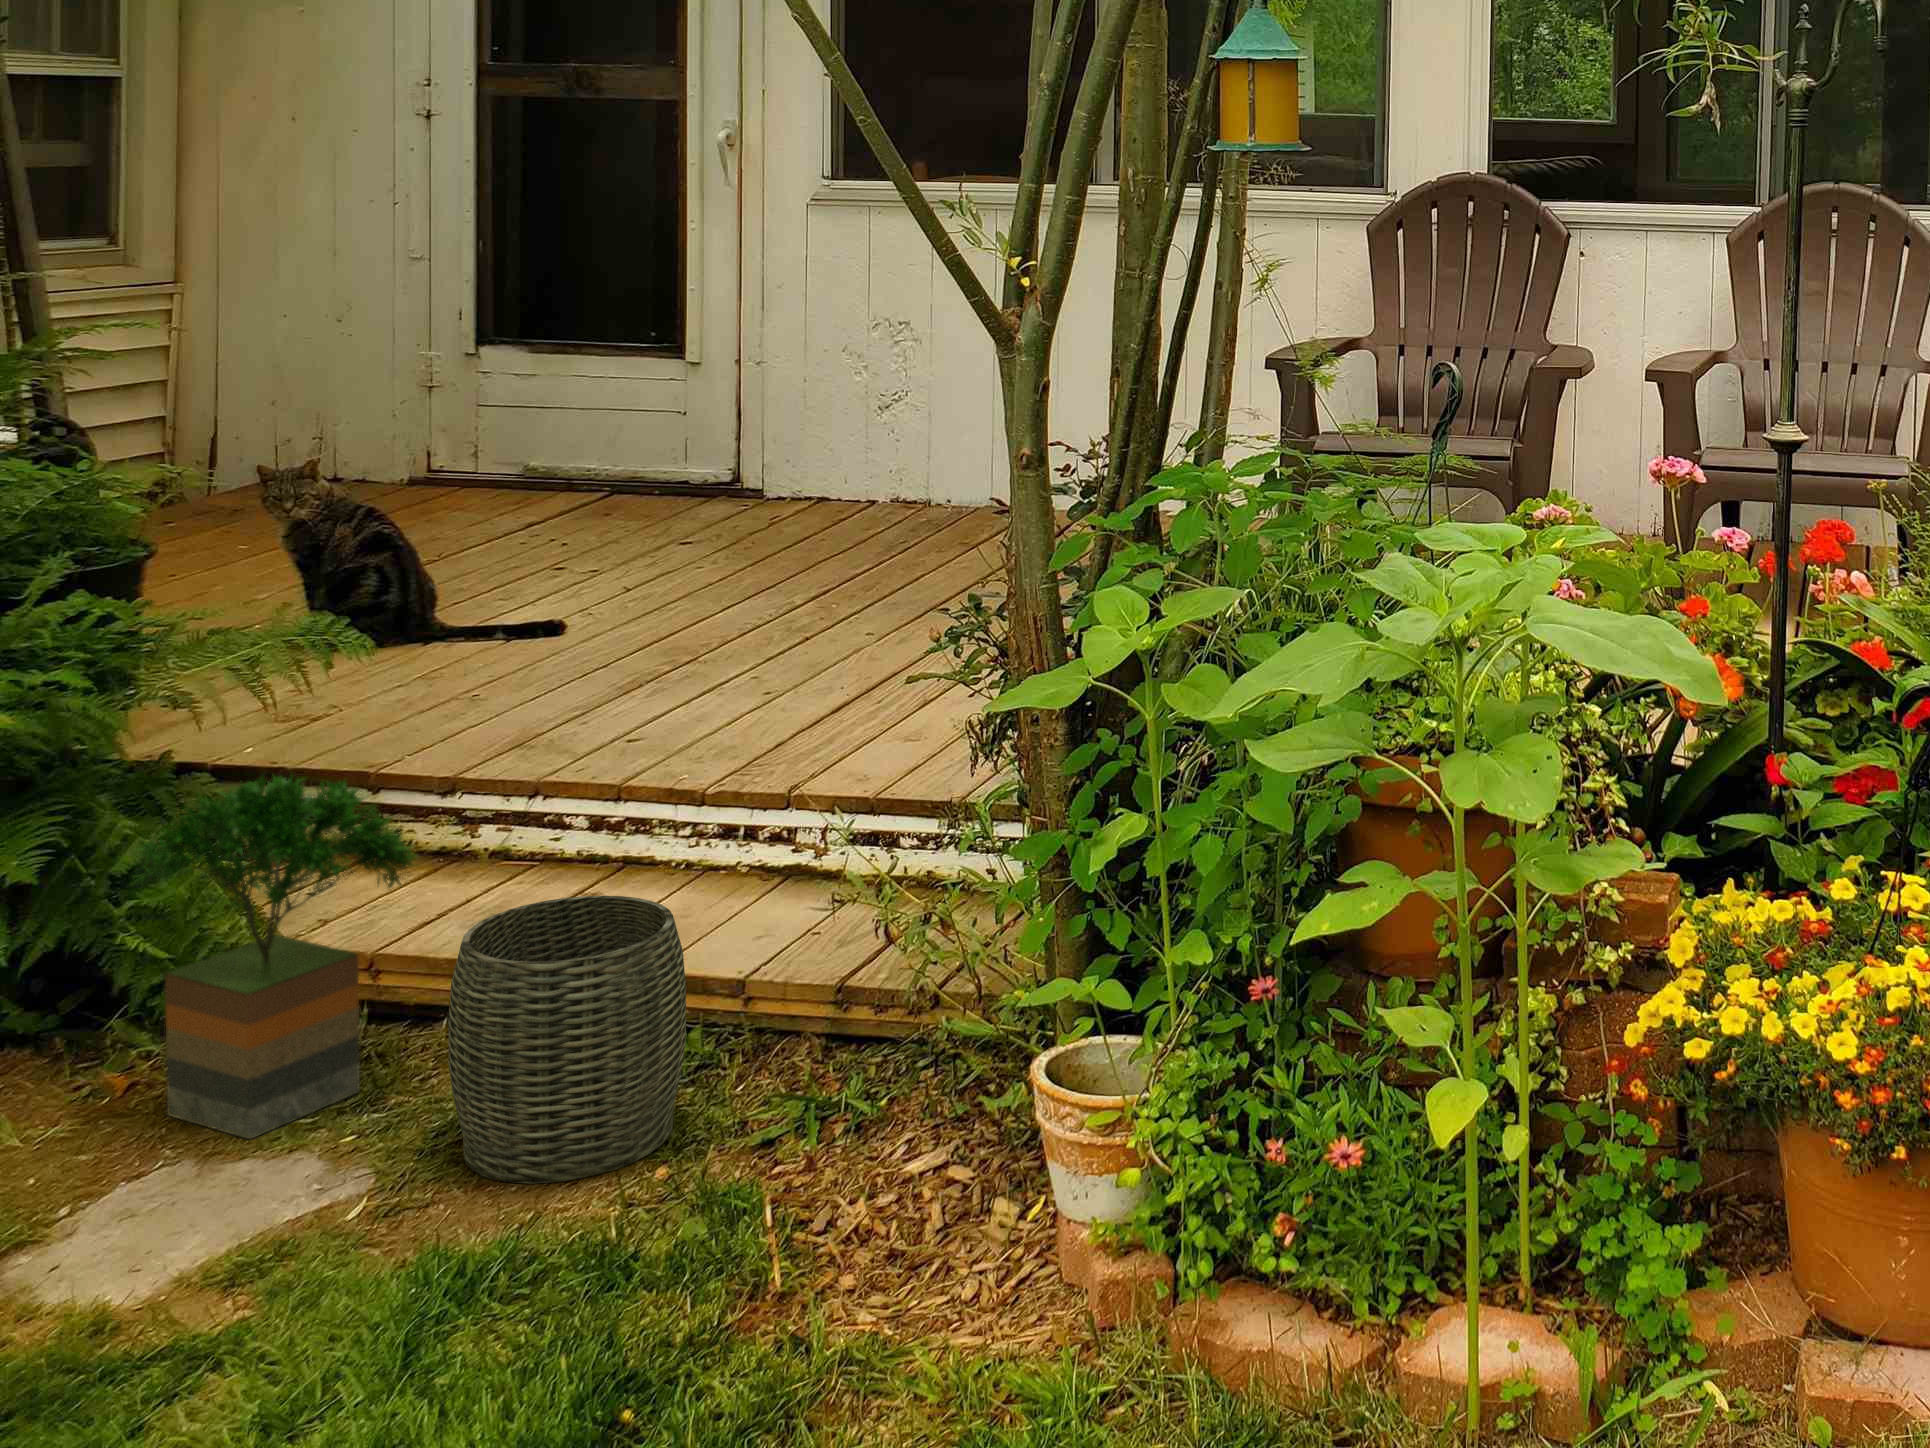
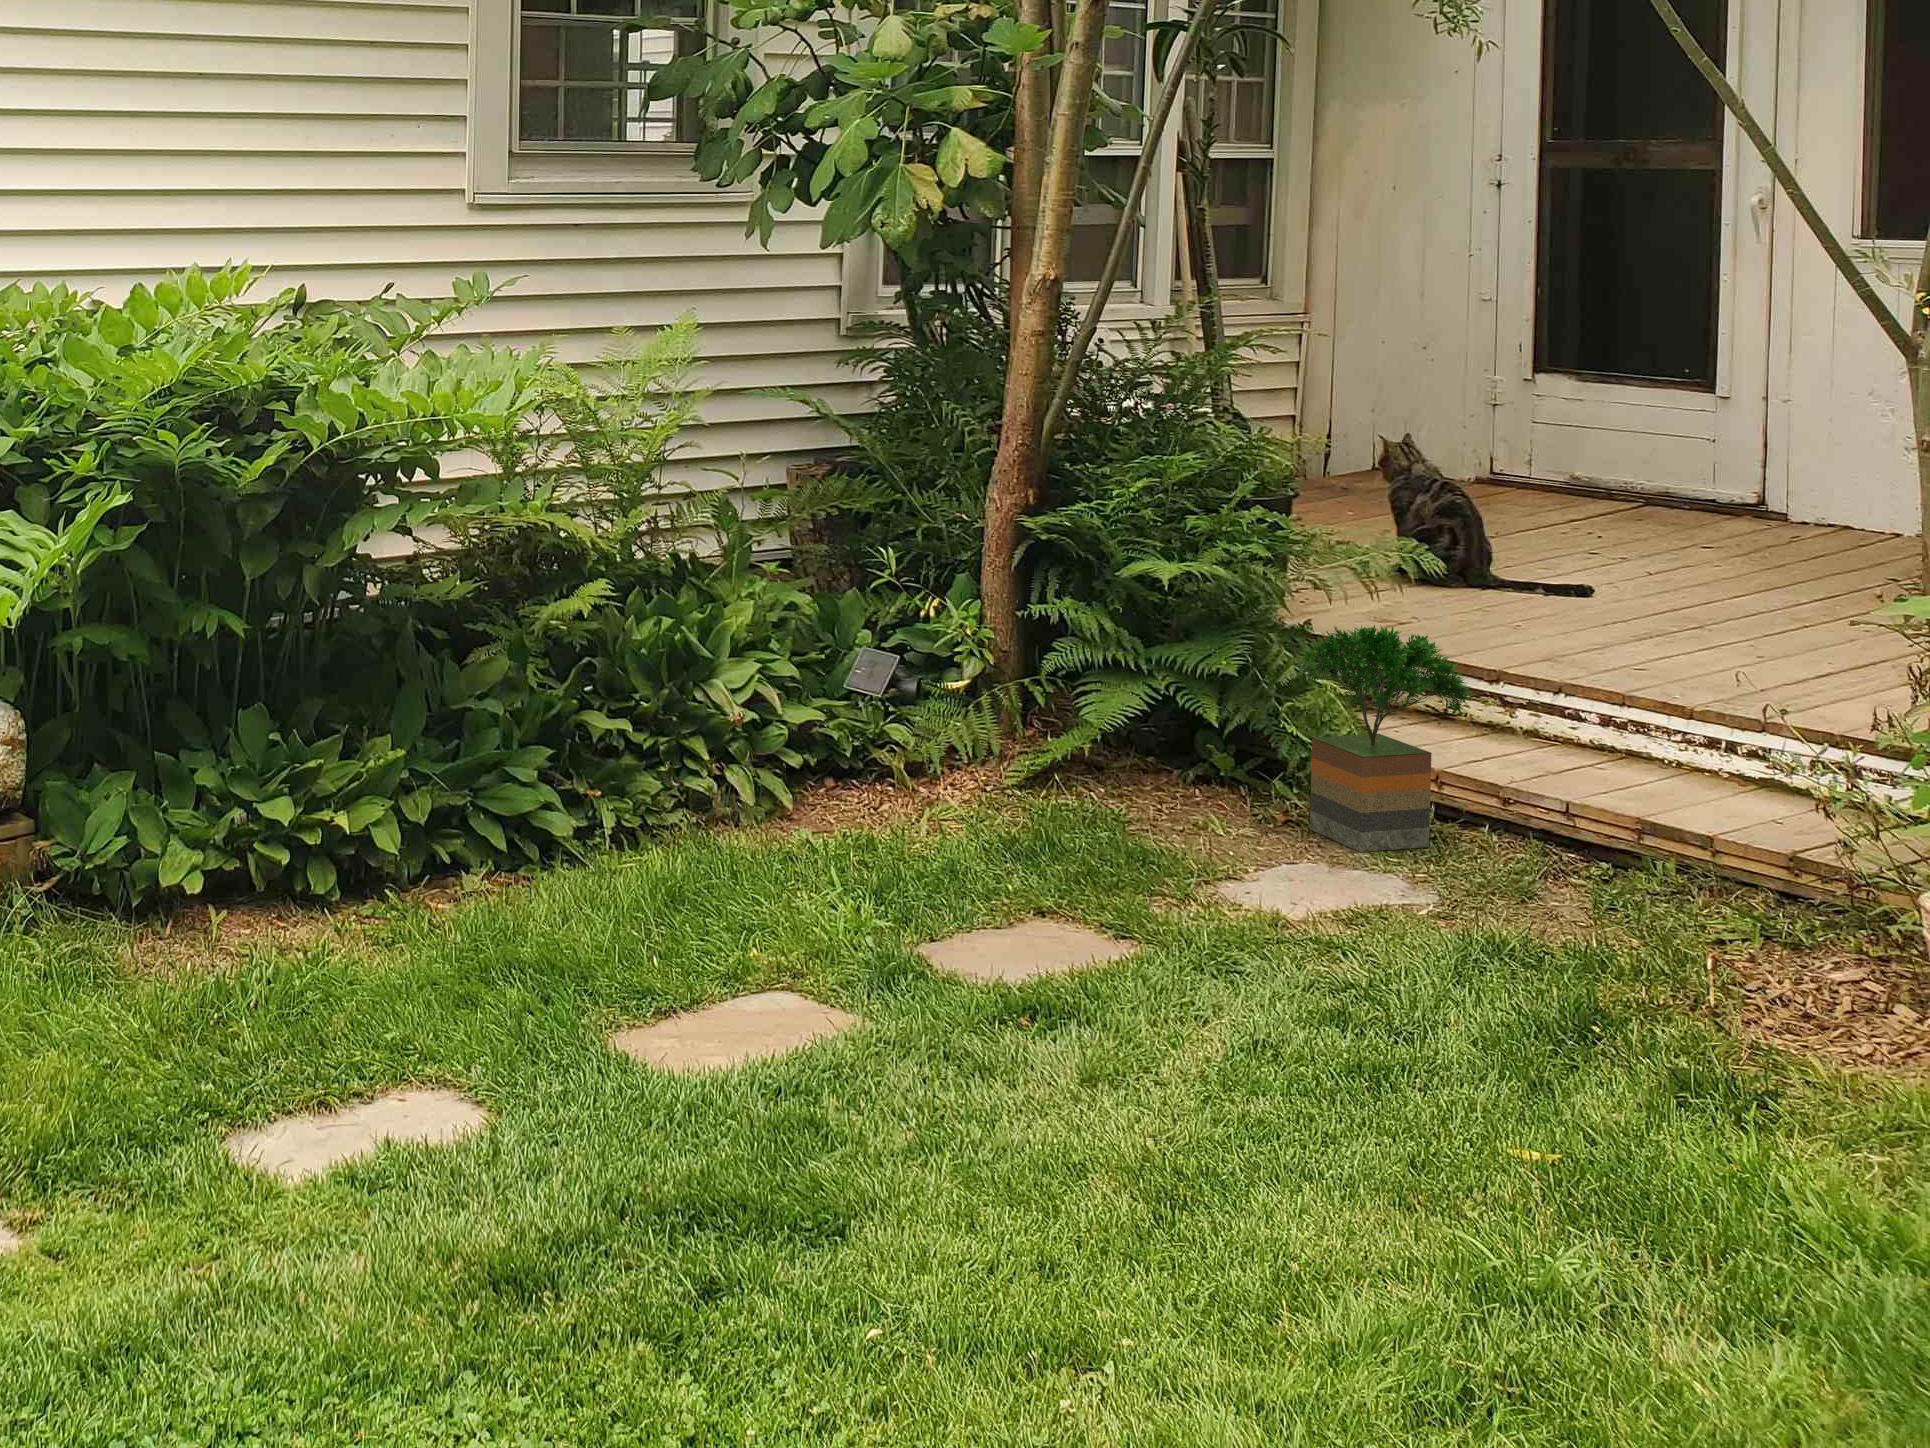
woven basket: present [448,896,686,1183] -> none [1489,738,1661,925]

